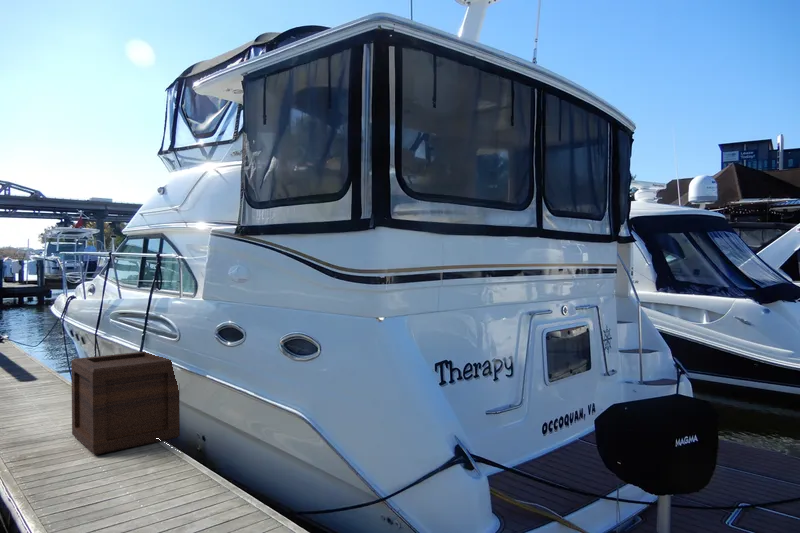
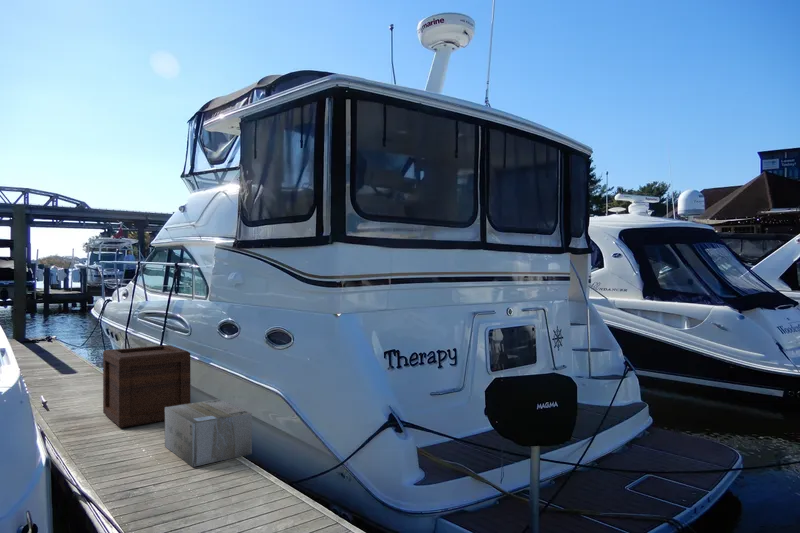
cardboard box: none [153,419,264,511] -> present [165,399,252,467]

